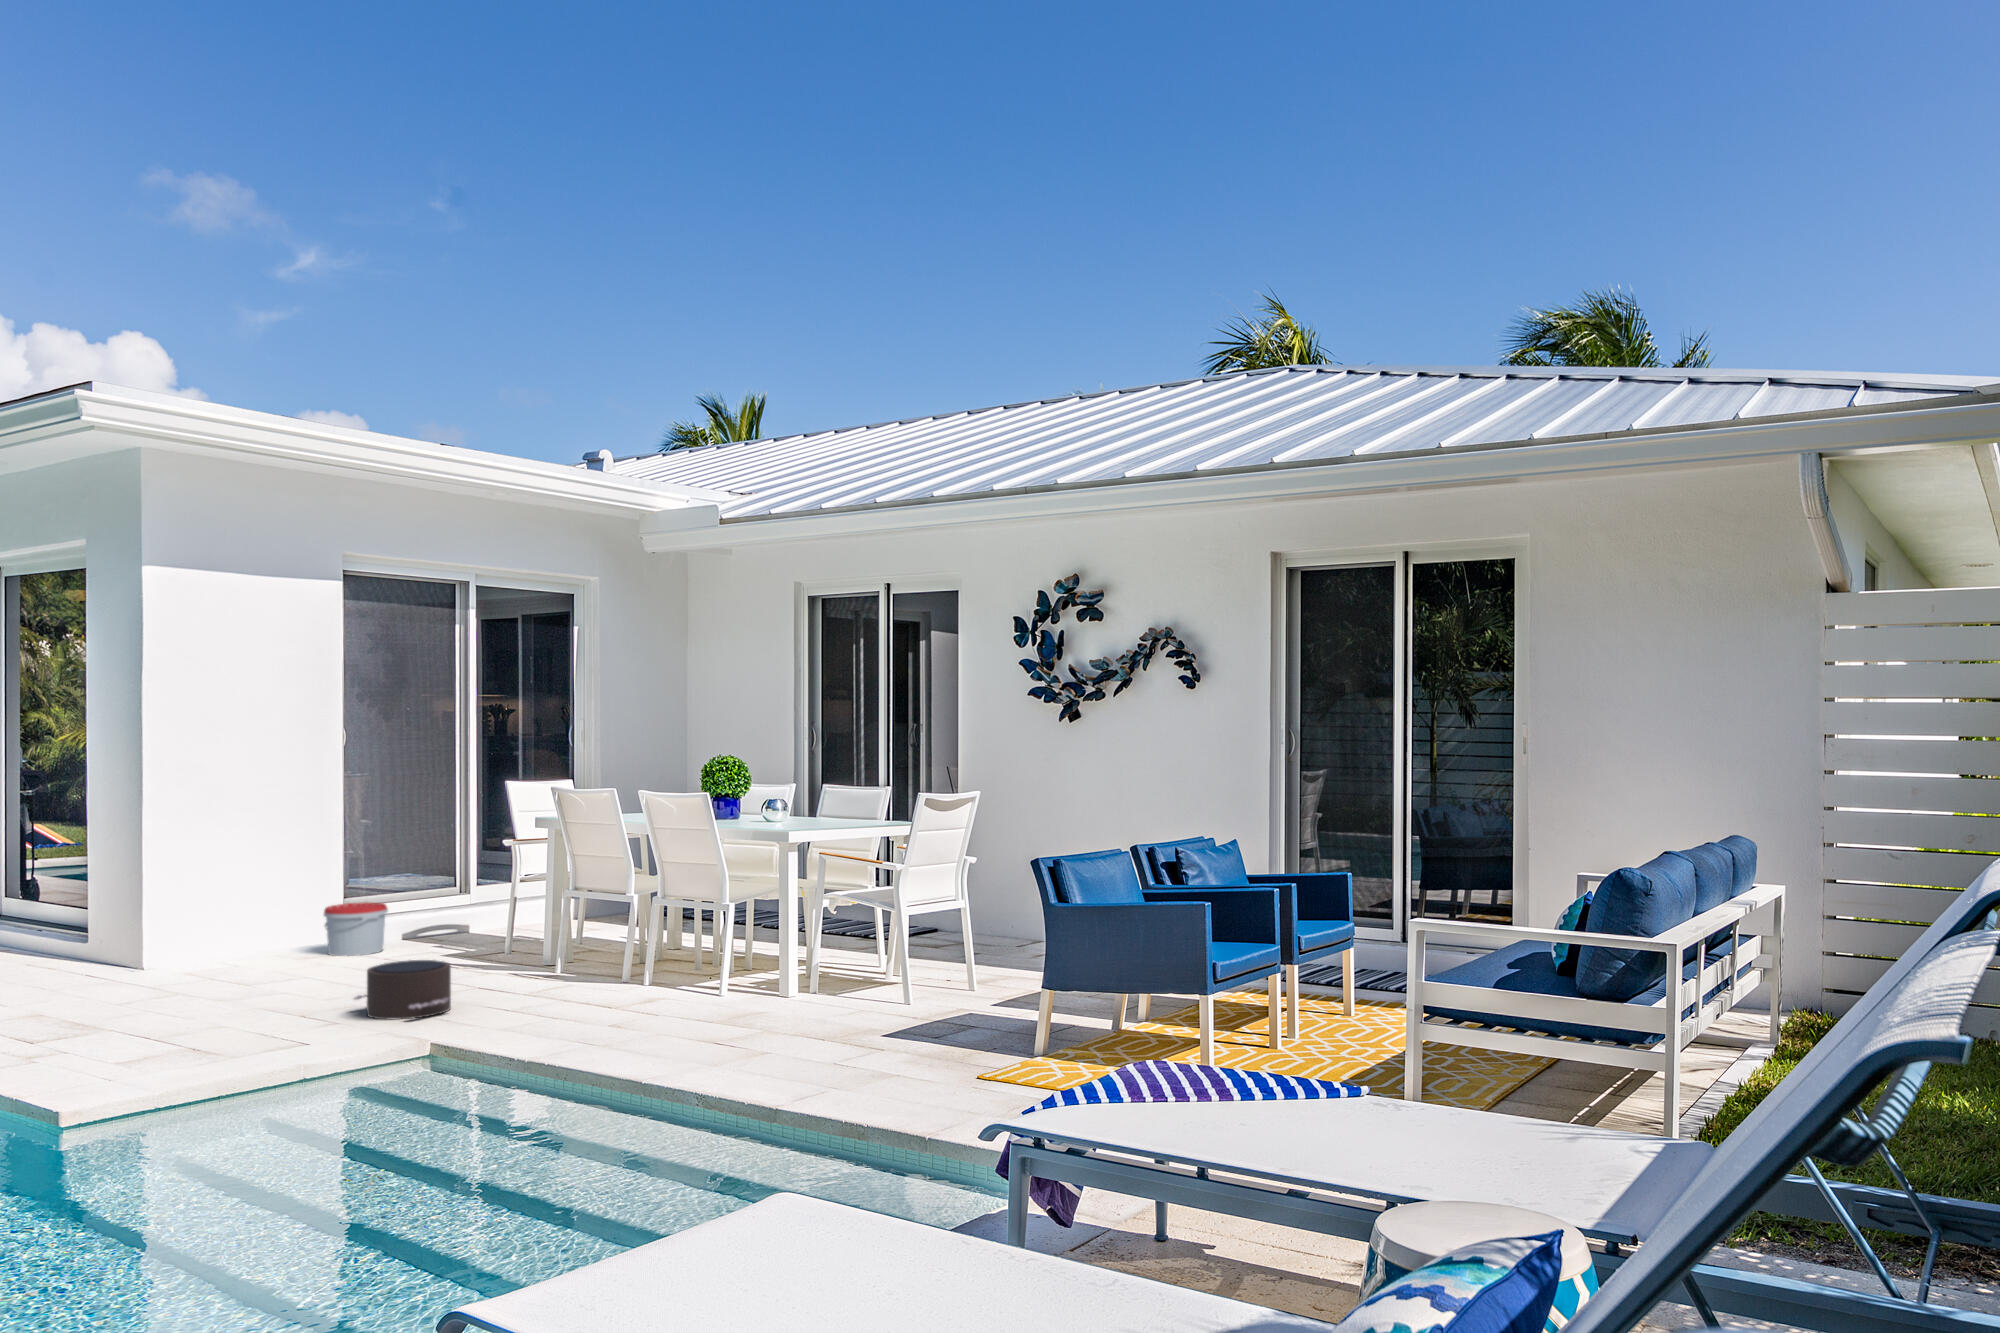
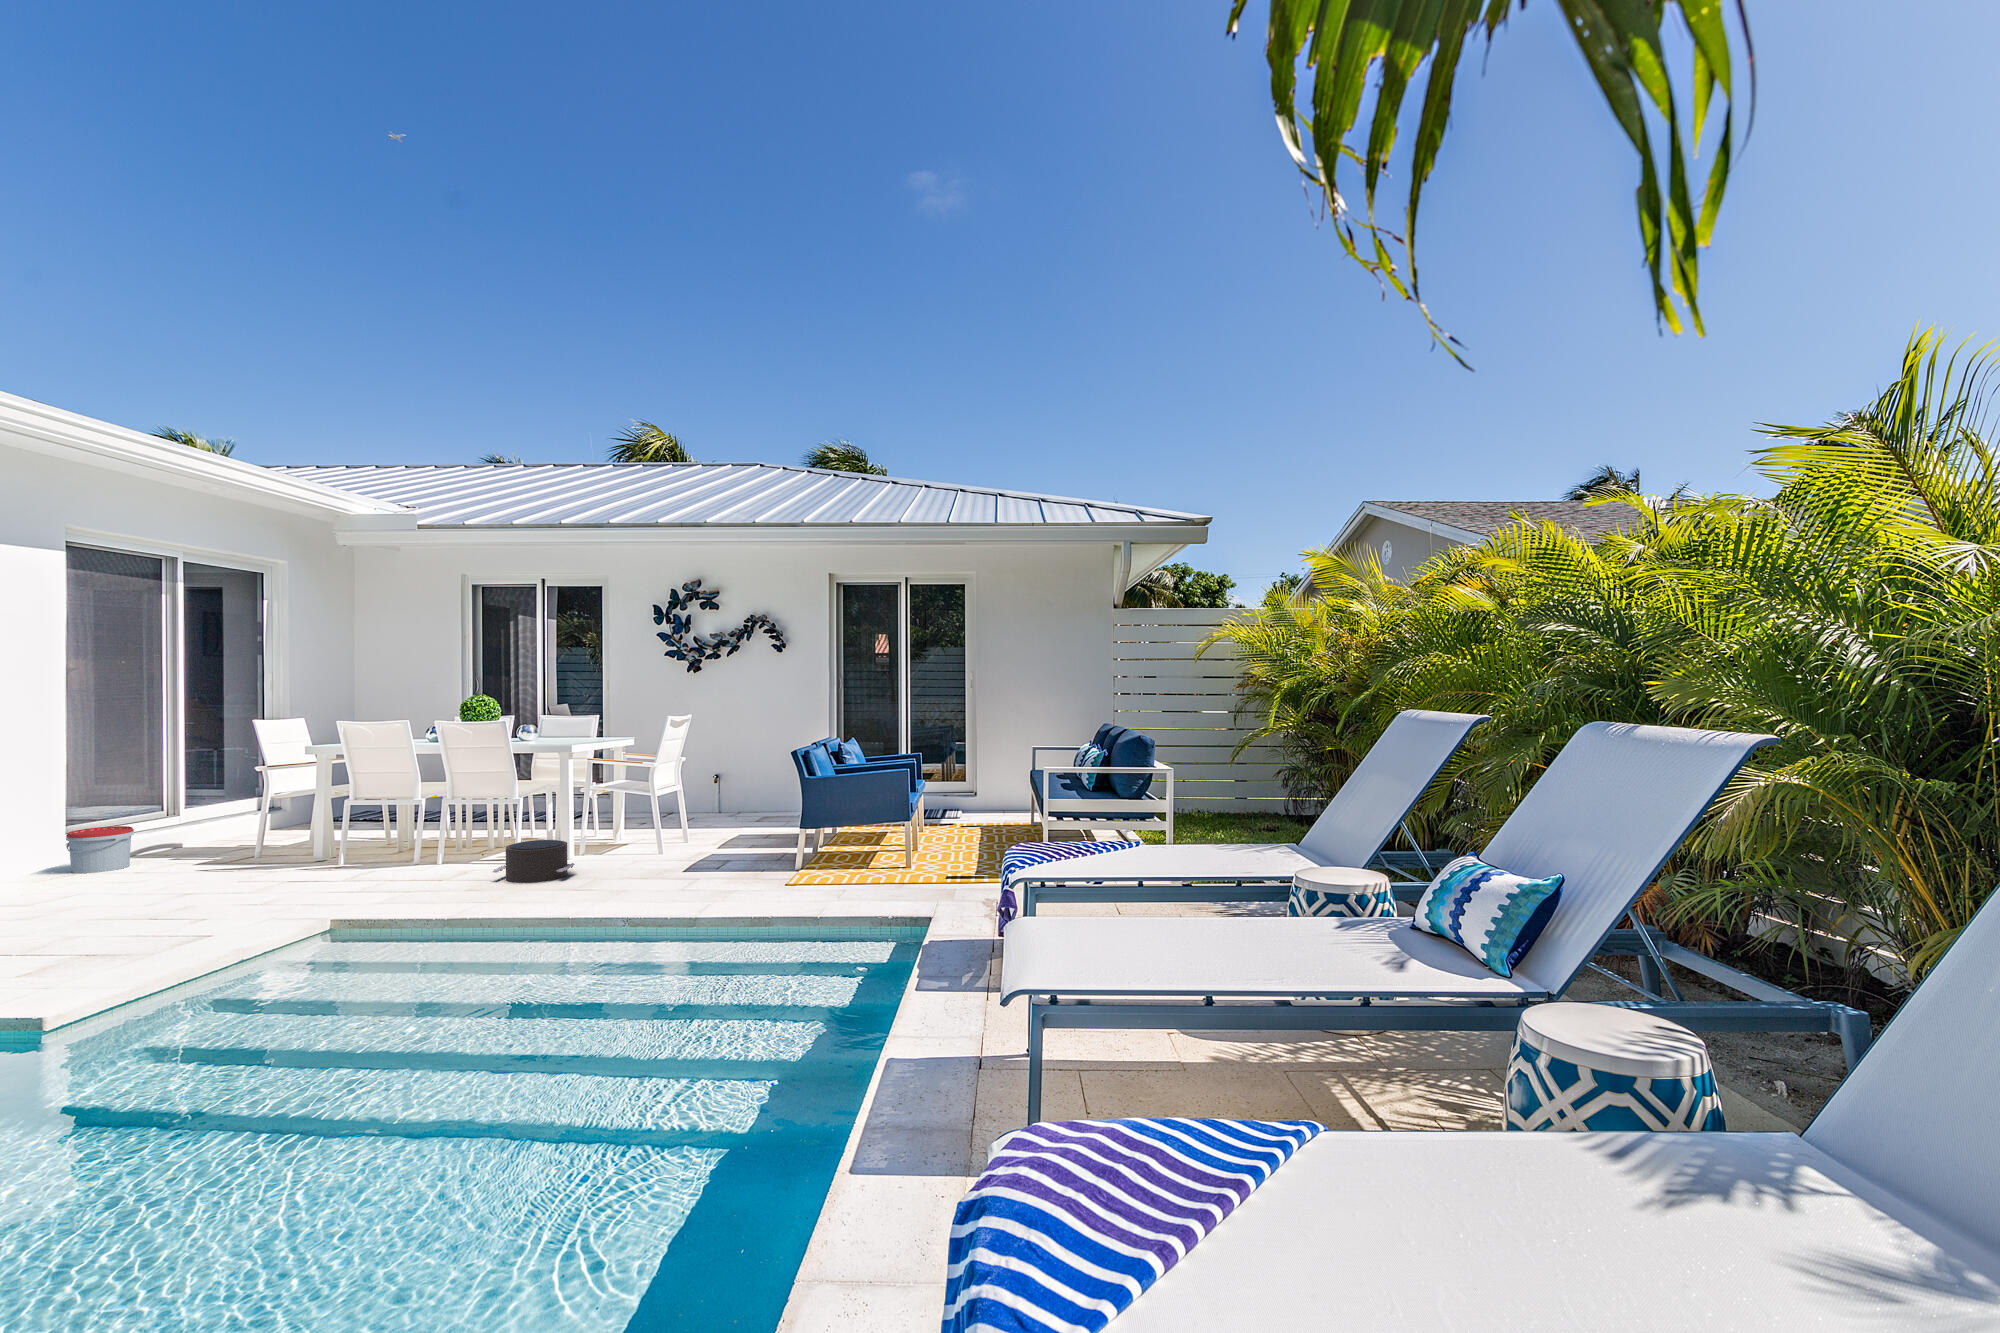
pouf: present [354,960,451,1020] -> present [493,840,575,883]

